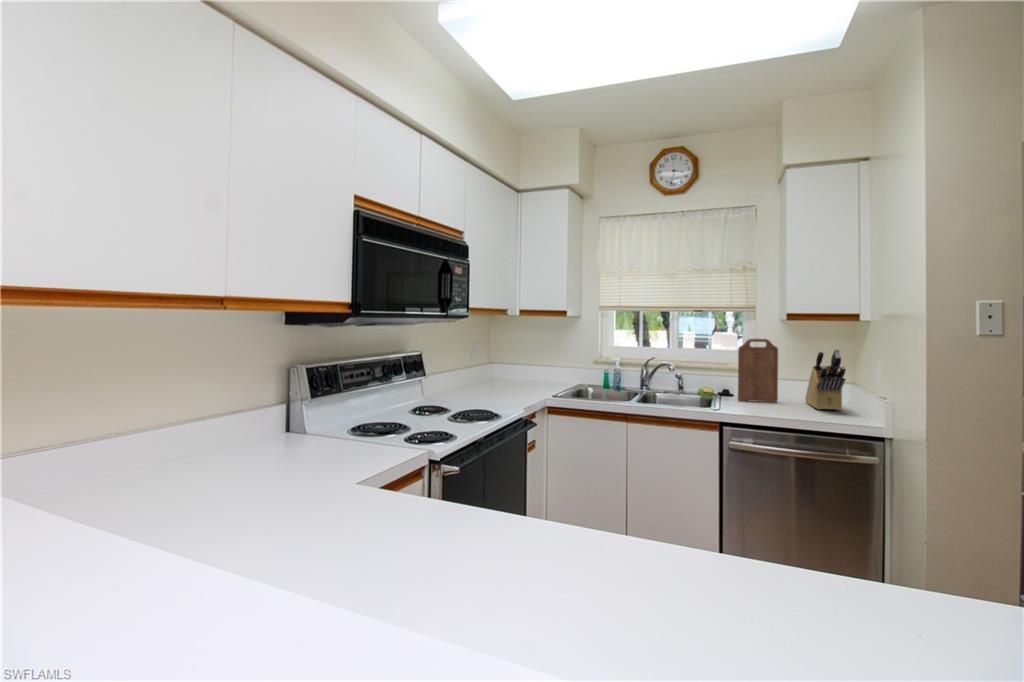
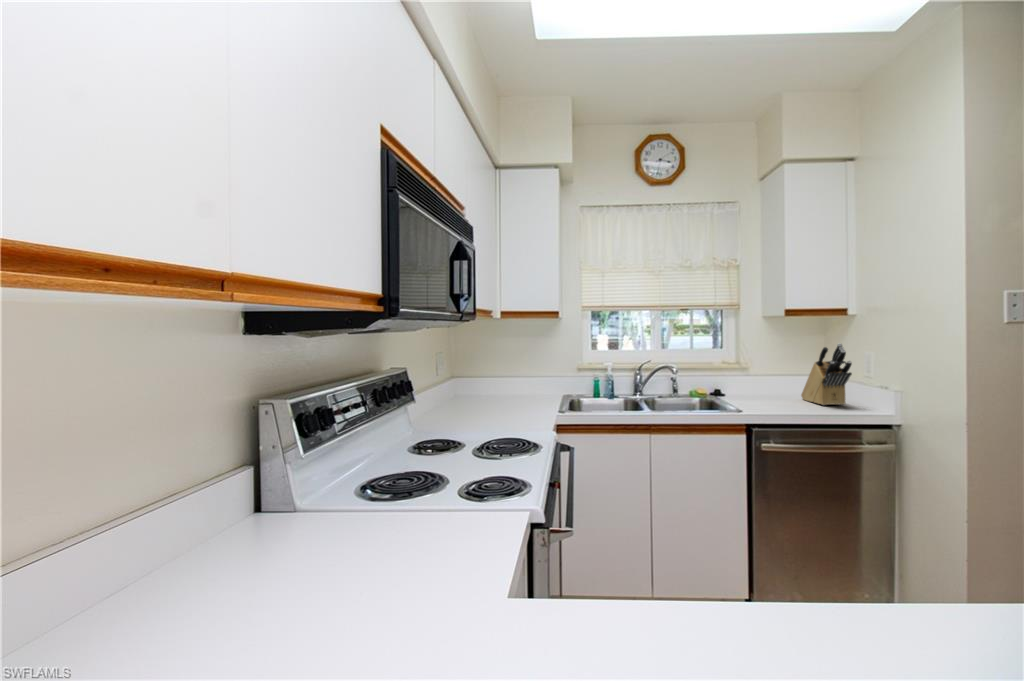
cutting board: present [738,339,778,402] -> none [738,336,777,401]

